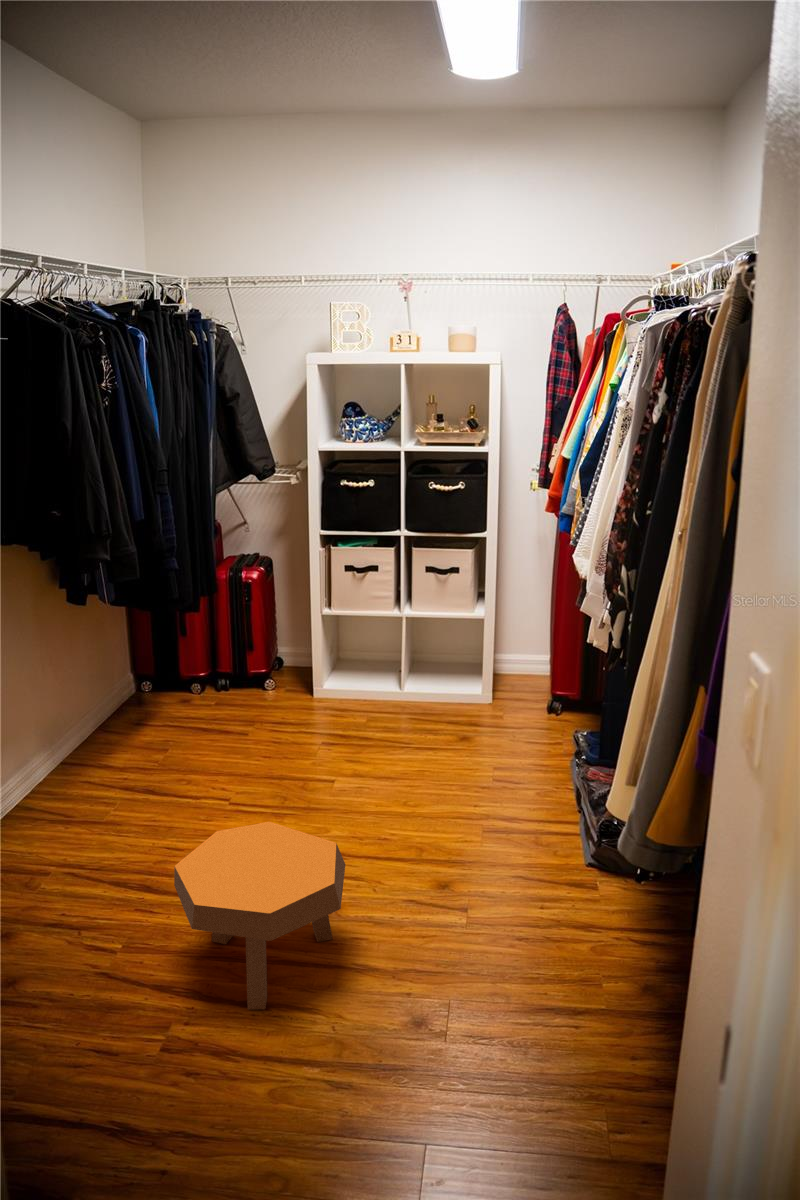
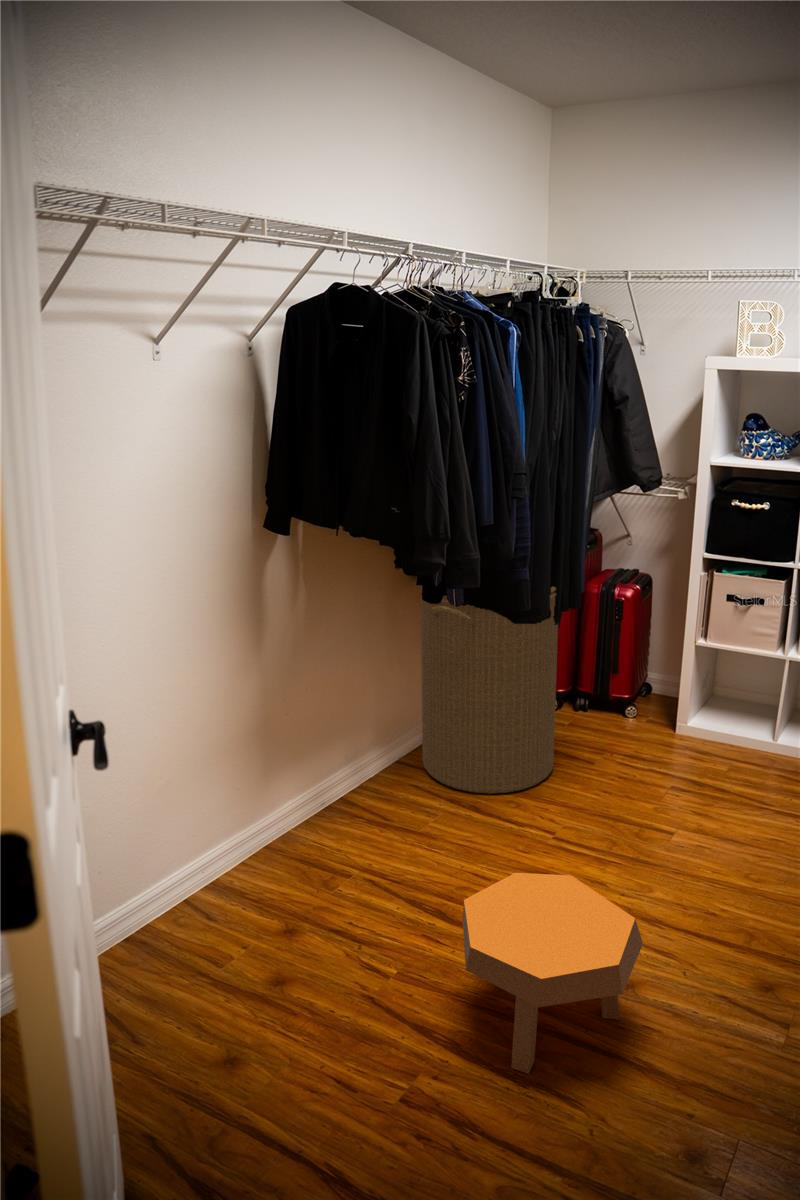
laundry hamper: none [58,536,213,780] -> present [420,587,558,794]

